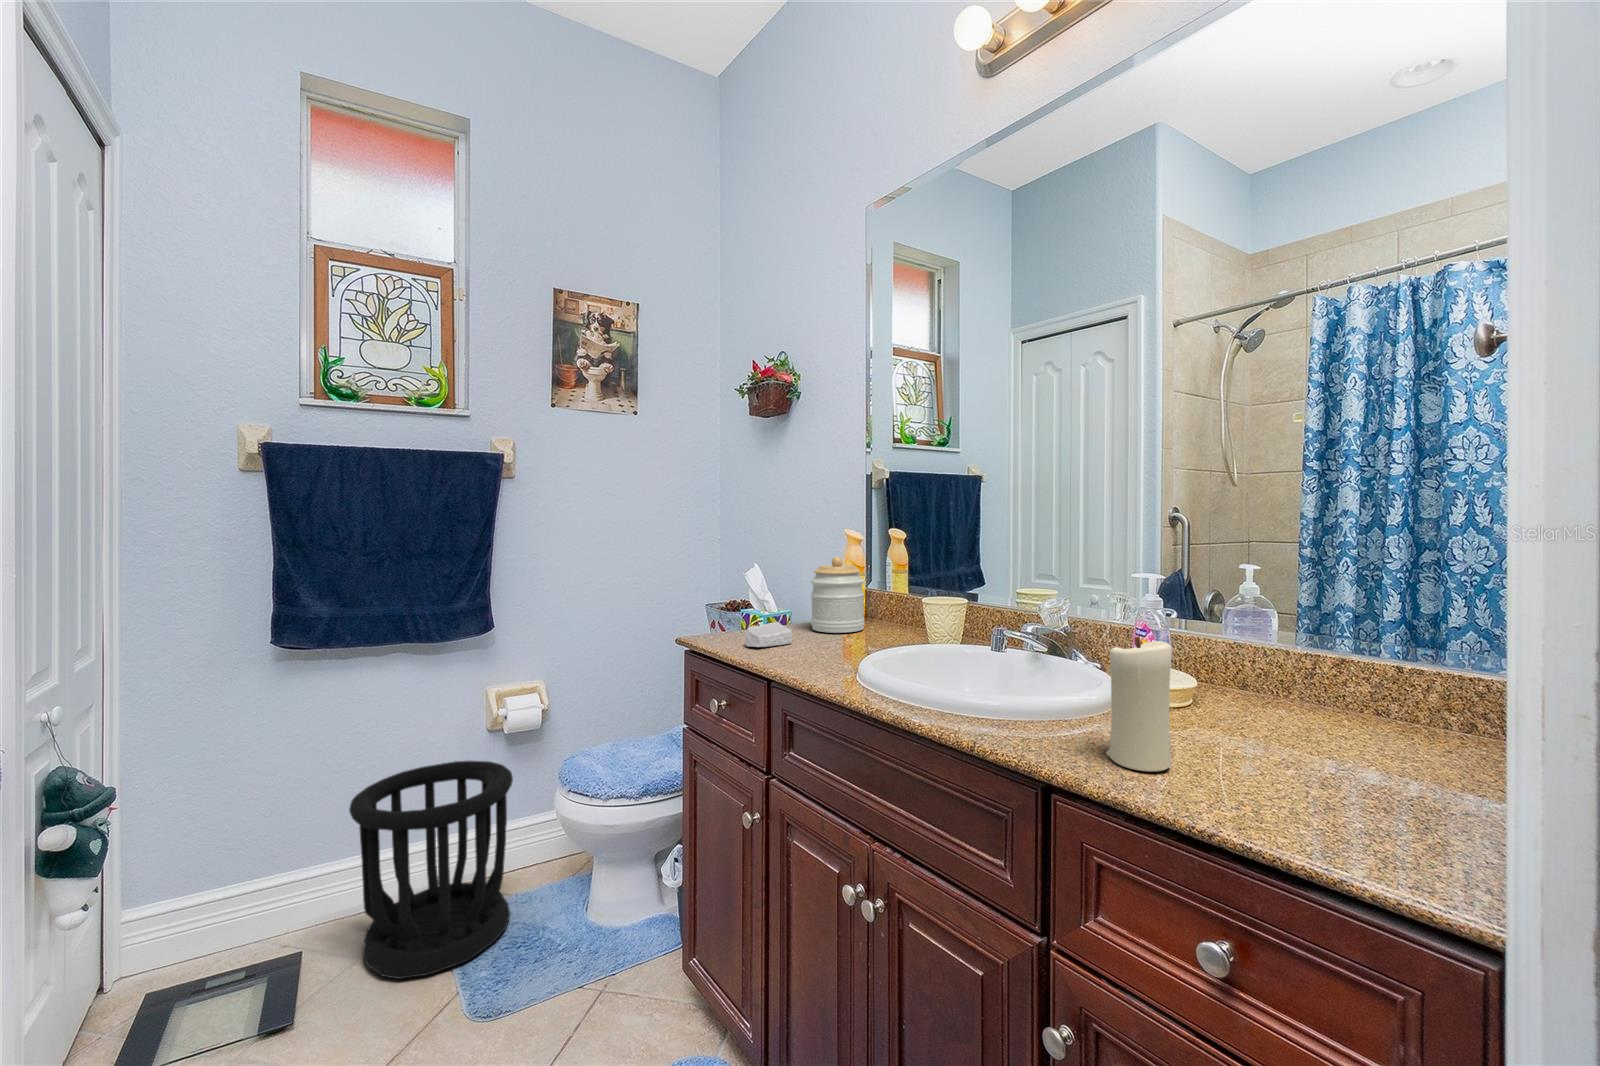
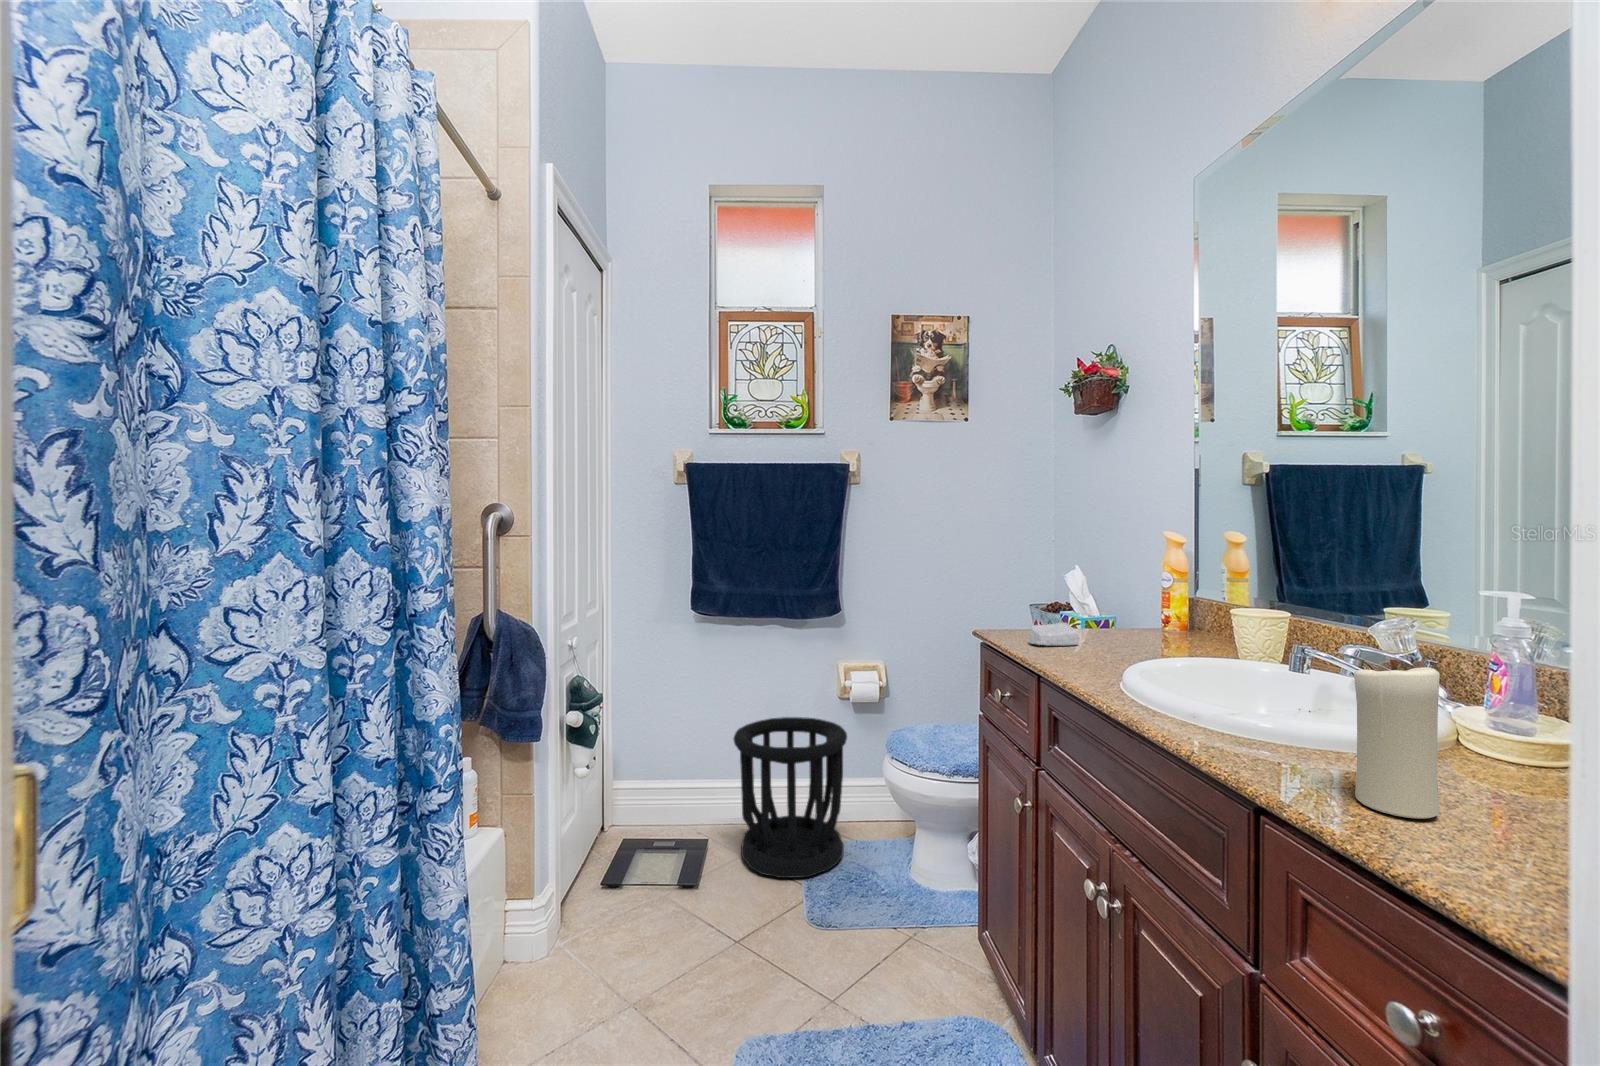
jar: present [811,557,865,633] -> none [1113,560,1177,641]

